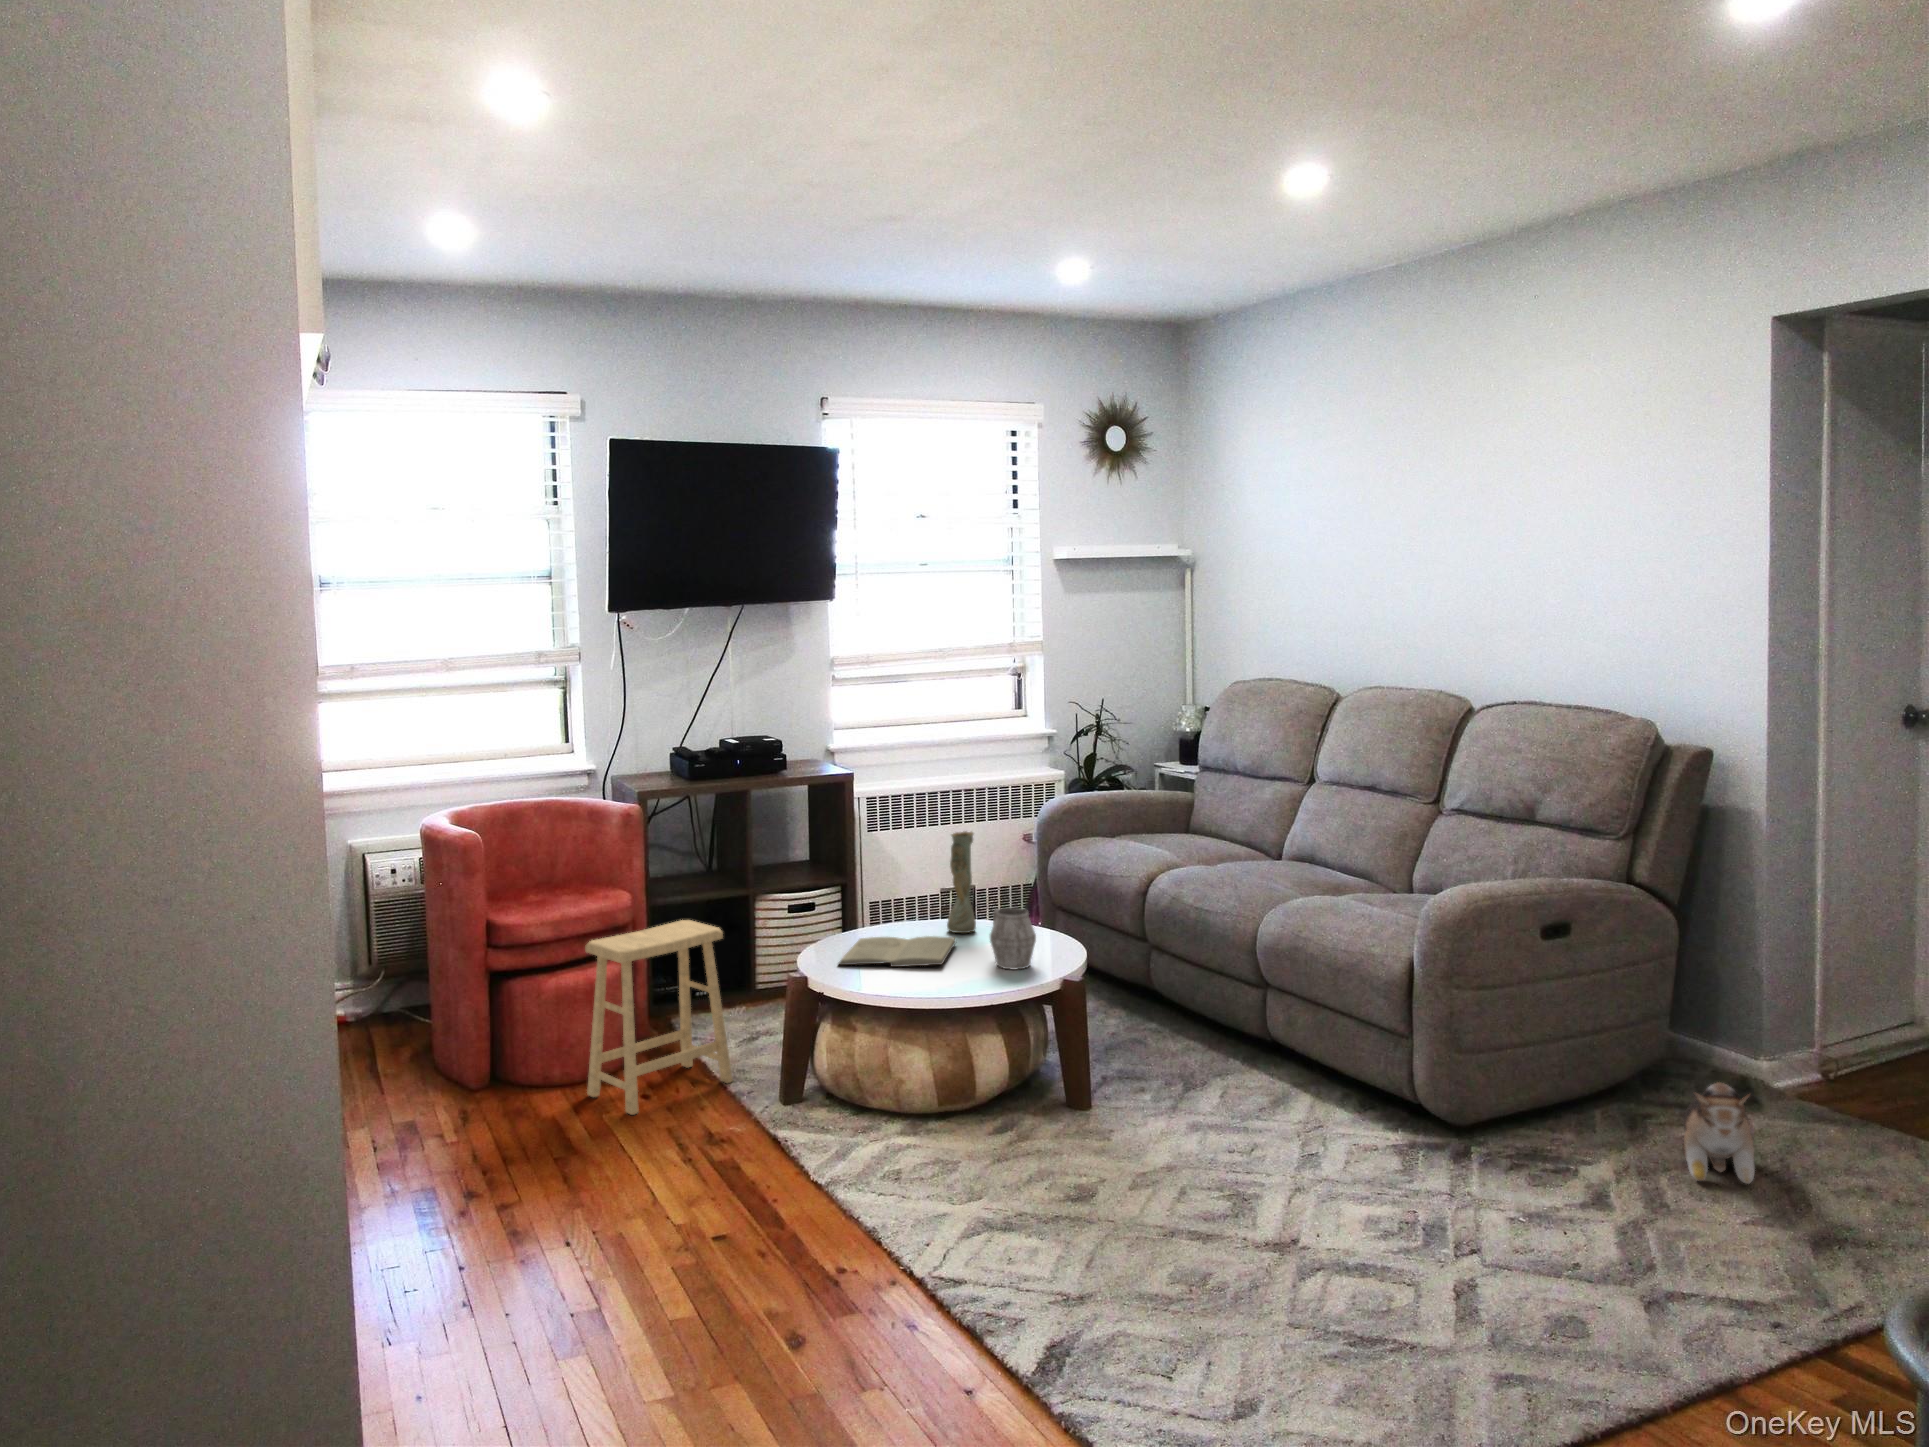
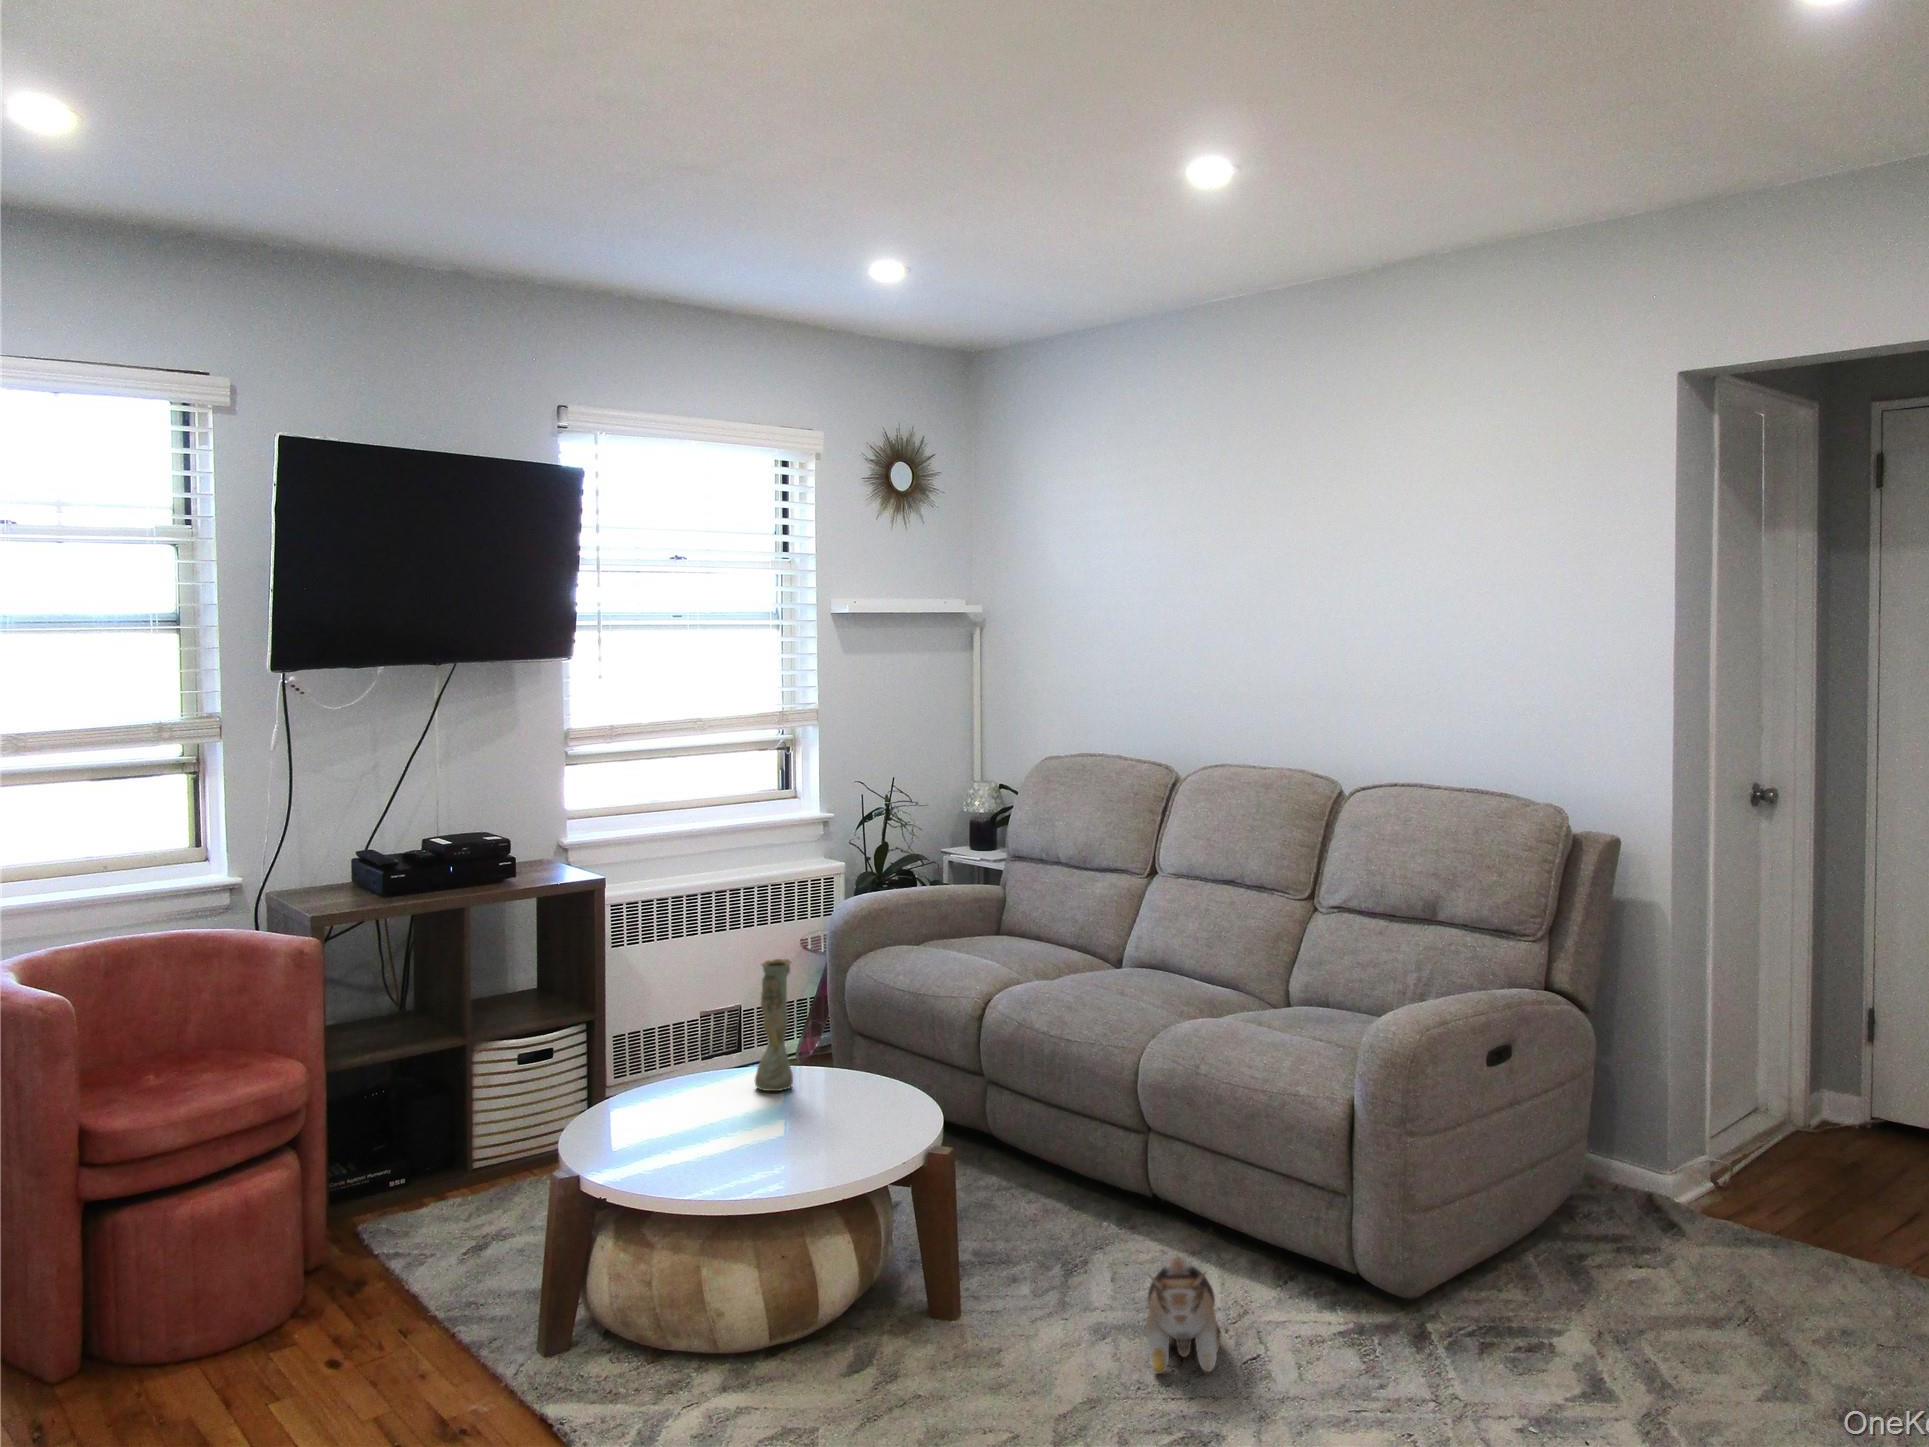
mug: present [990,908,1036,970] -> none [829,1062,889,1144]
footstool: present [585,920,733,1115] -> none [240,1101,463,1403]
book: present [838,936,956,967] -> none [623,1100,775,1156]
plush toy: present [1682,1083,1755,1184] -> present [1146,1256,1220,1374]

